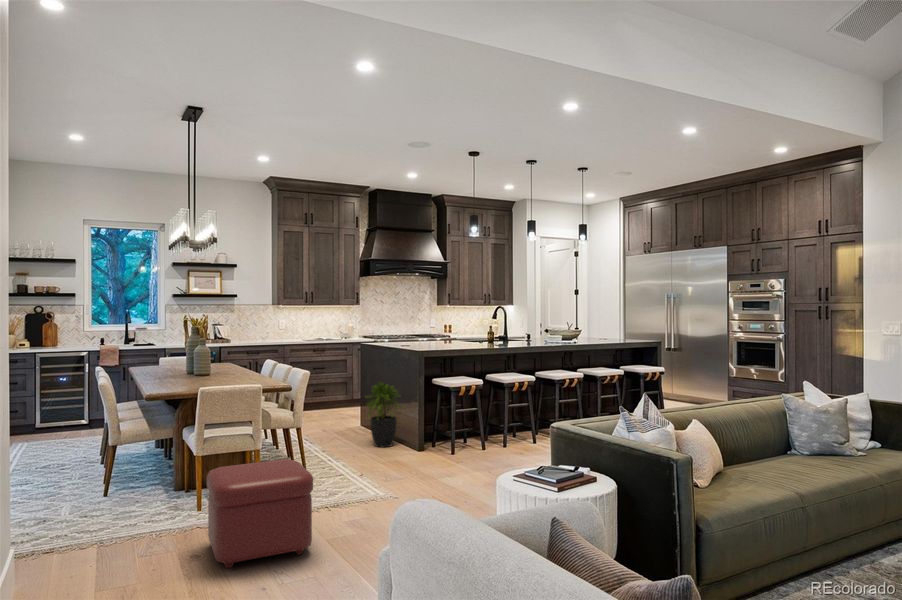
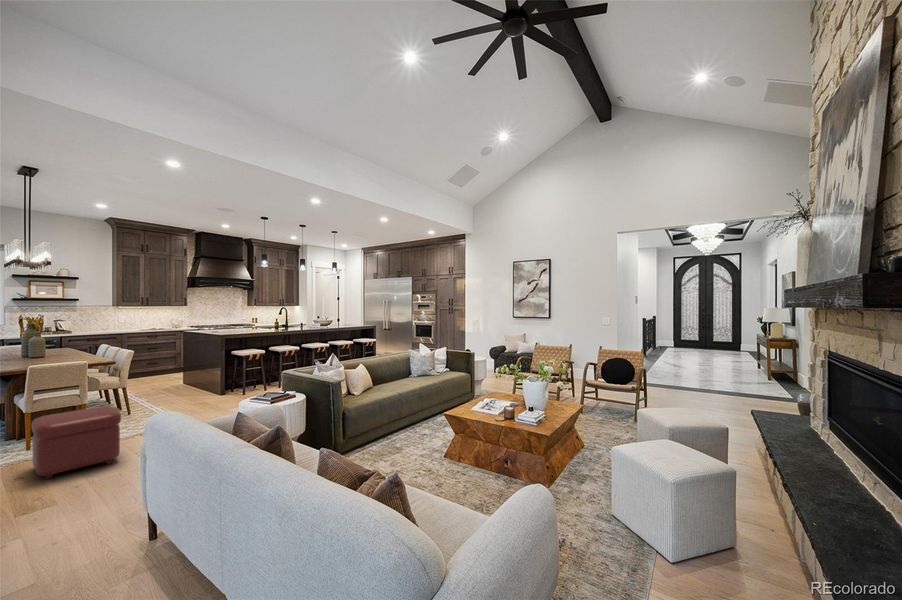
potted plant: present [367,382,404,447] -> none [179,355,212,397]

